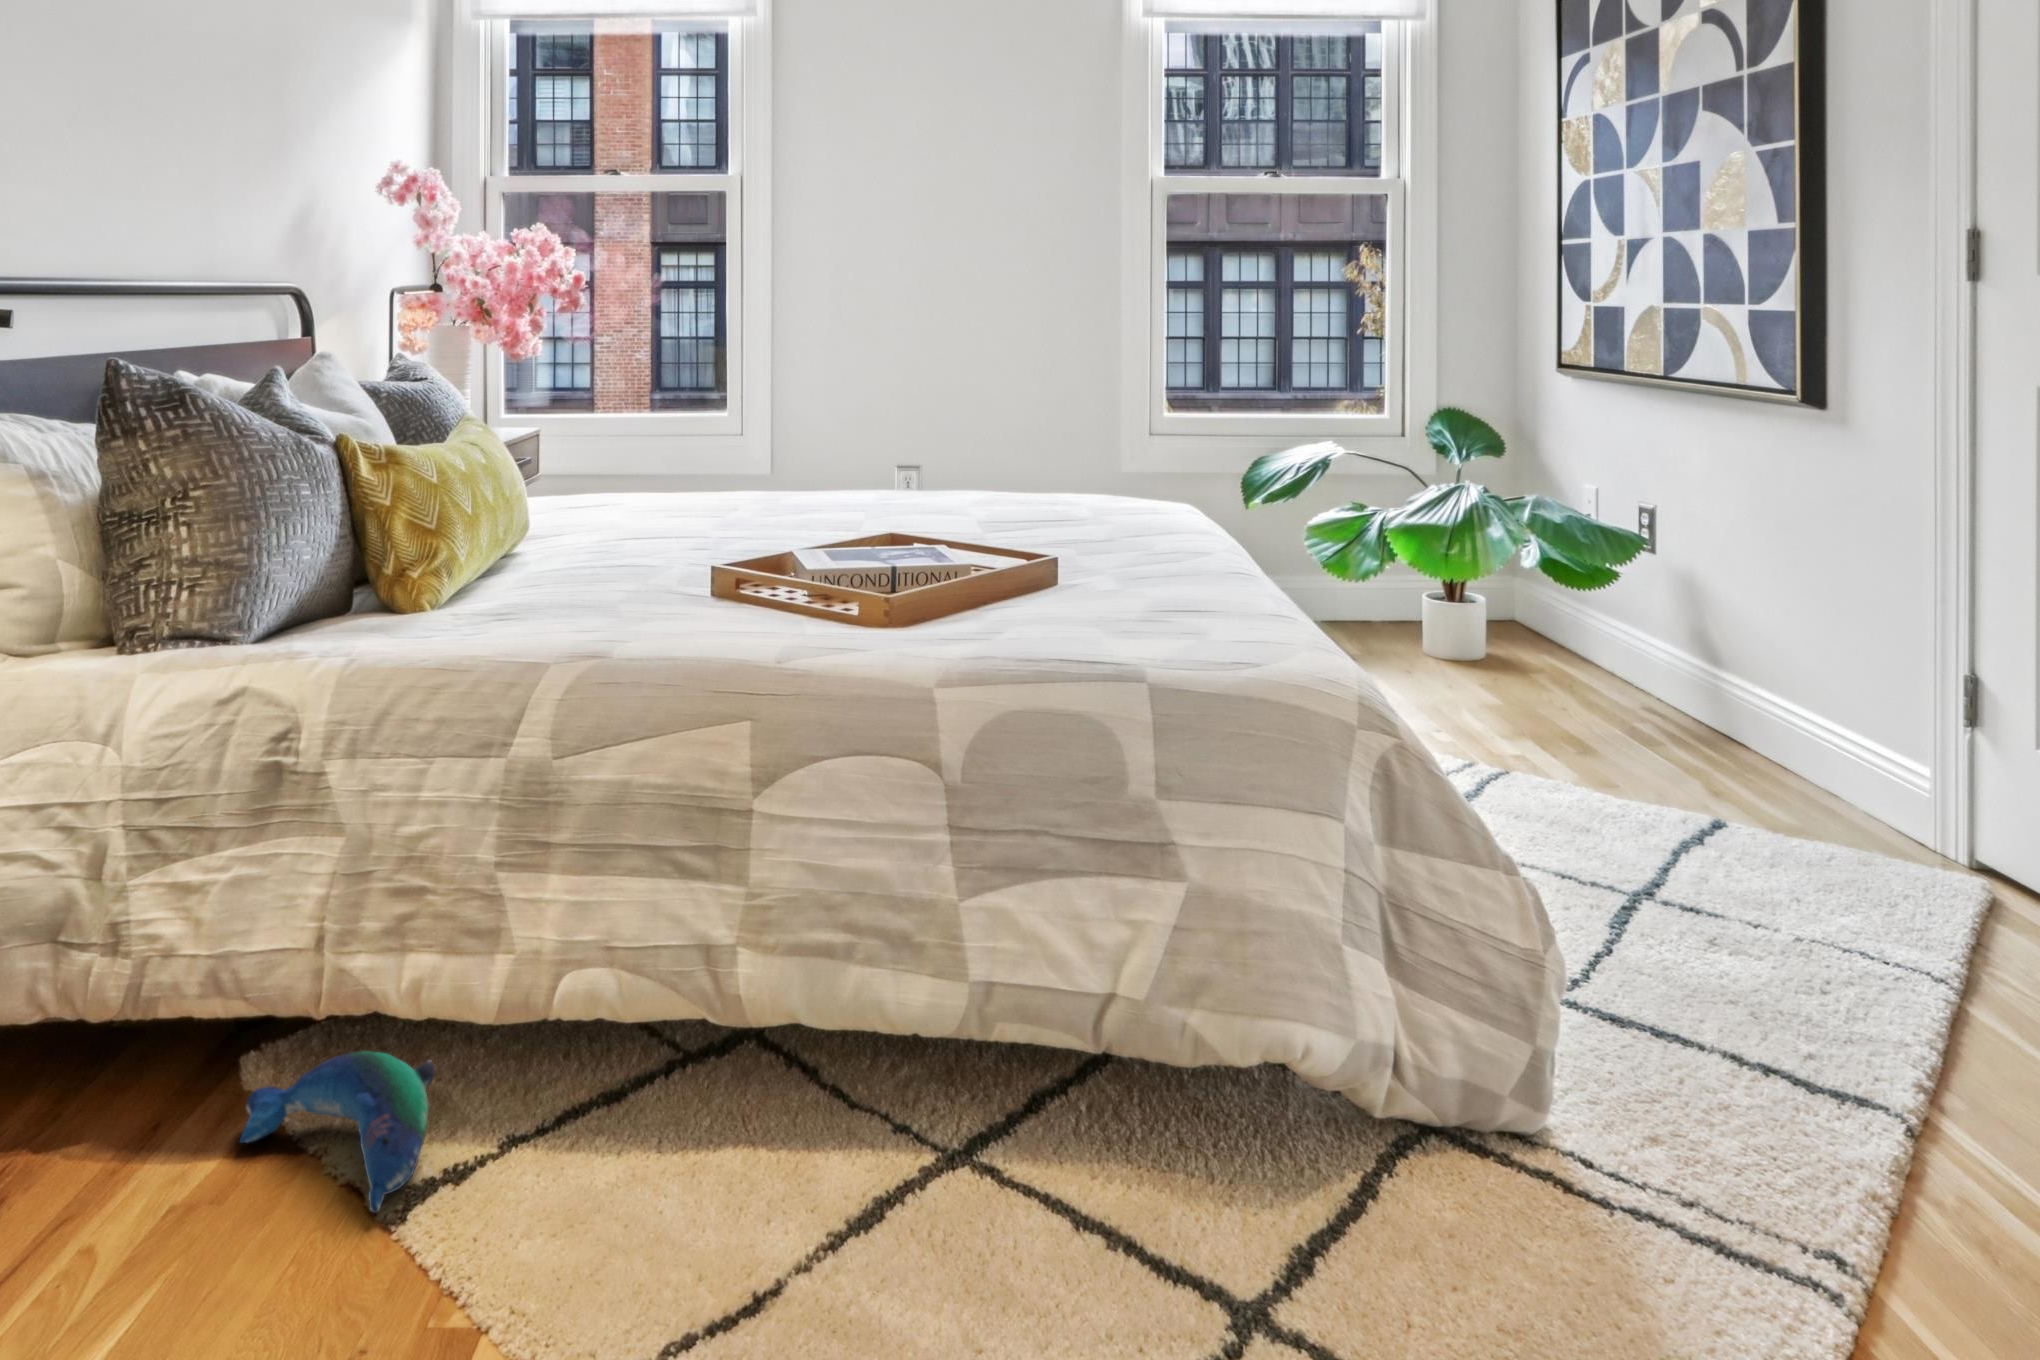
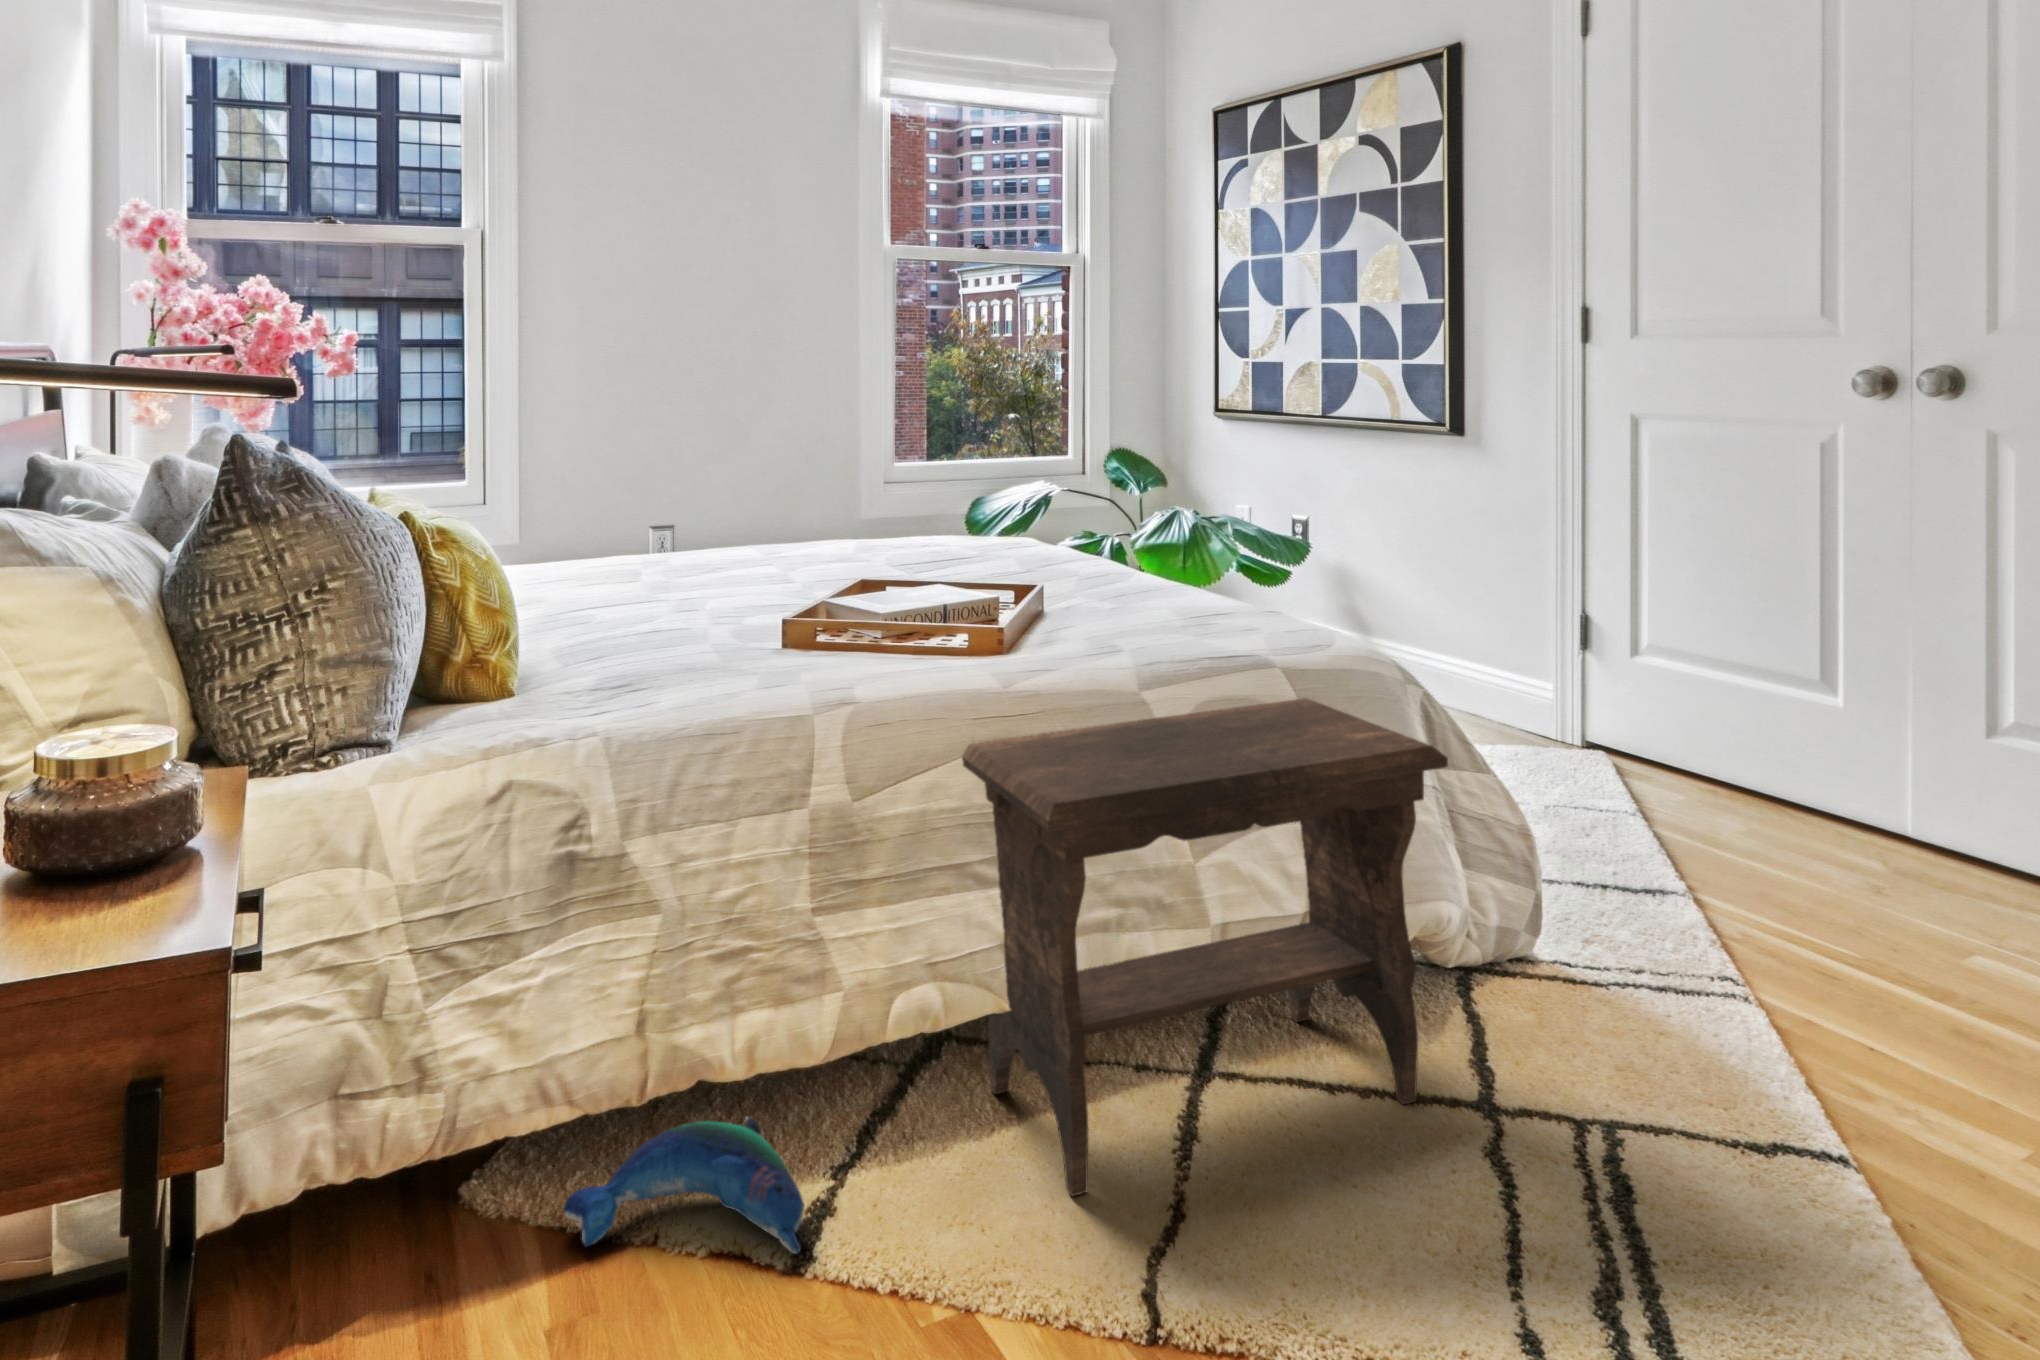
footstool: none [625,713,1213,1272] -> present [962,698,1448,1196]

